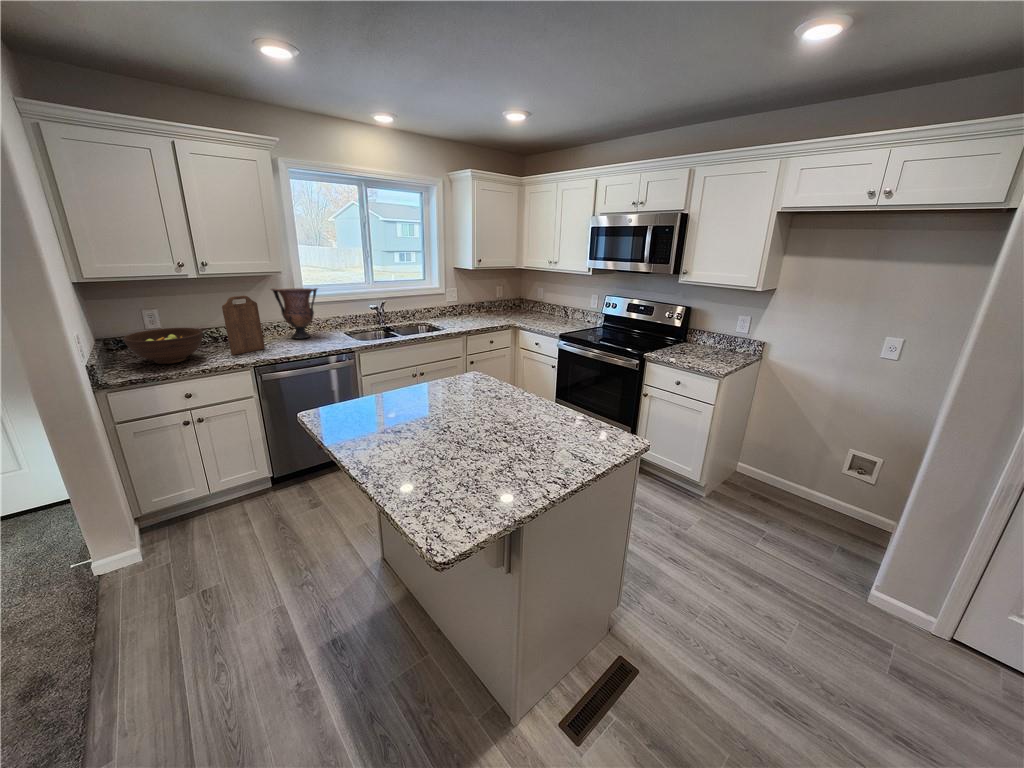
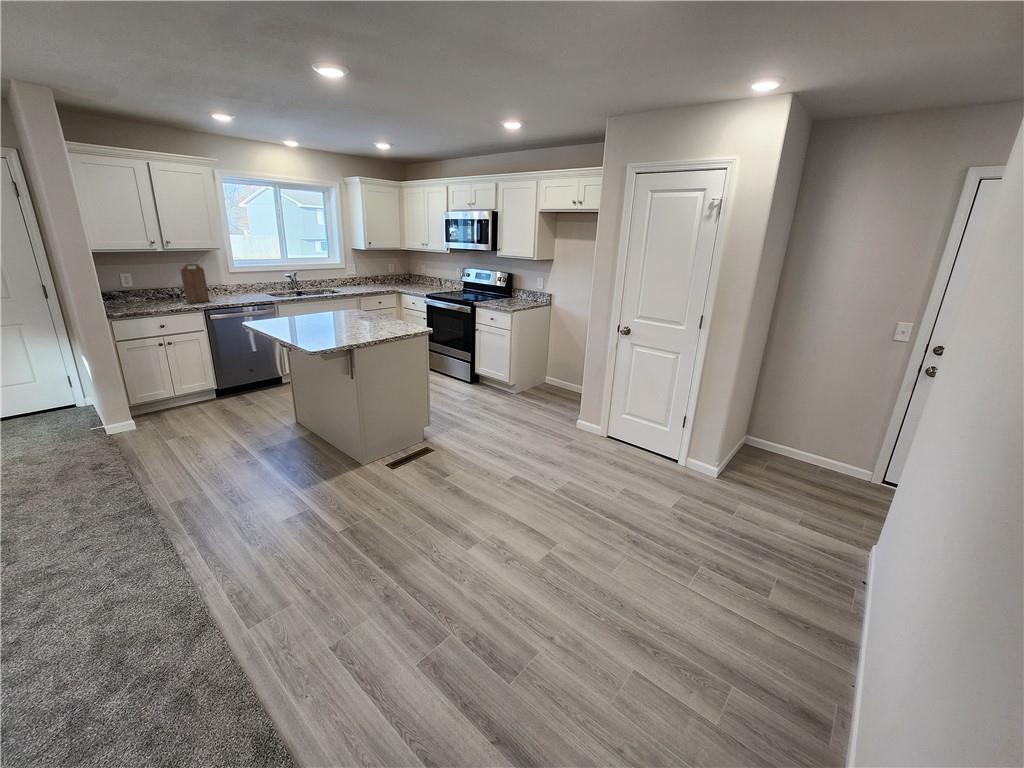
vase: present [271,288,317,338] -> none [211,261,246,296]
fruit bowl: present [123,328,203,364] -> none [116,285,168,307]

